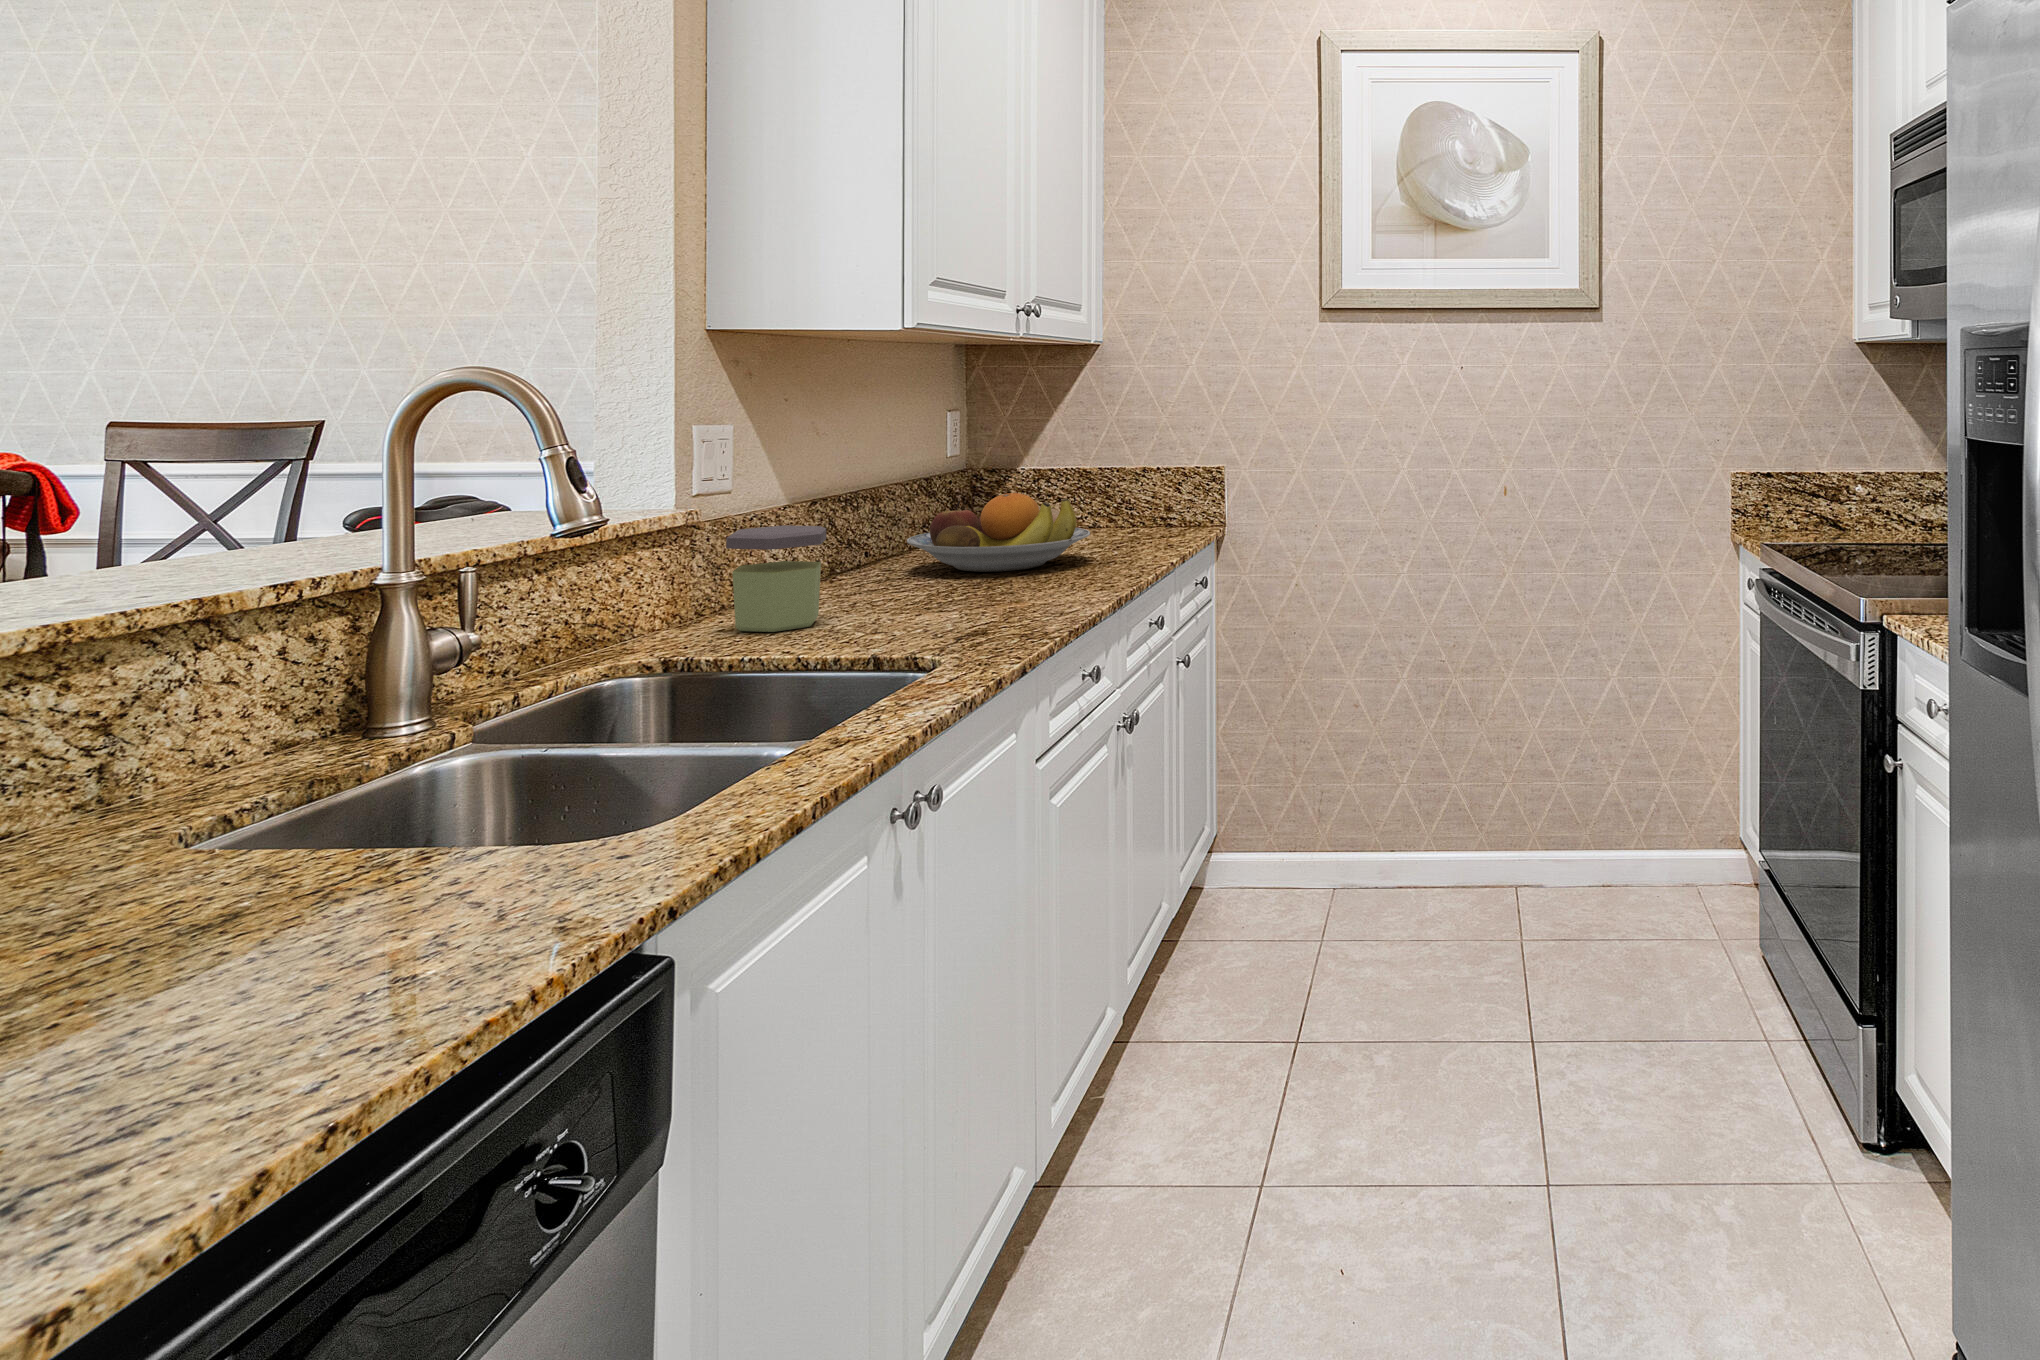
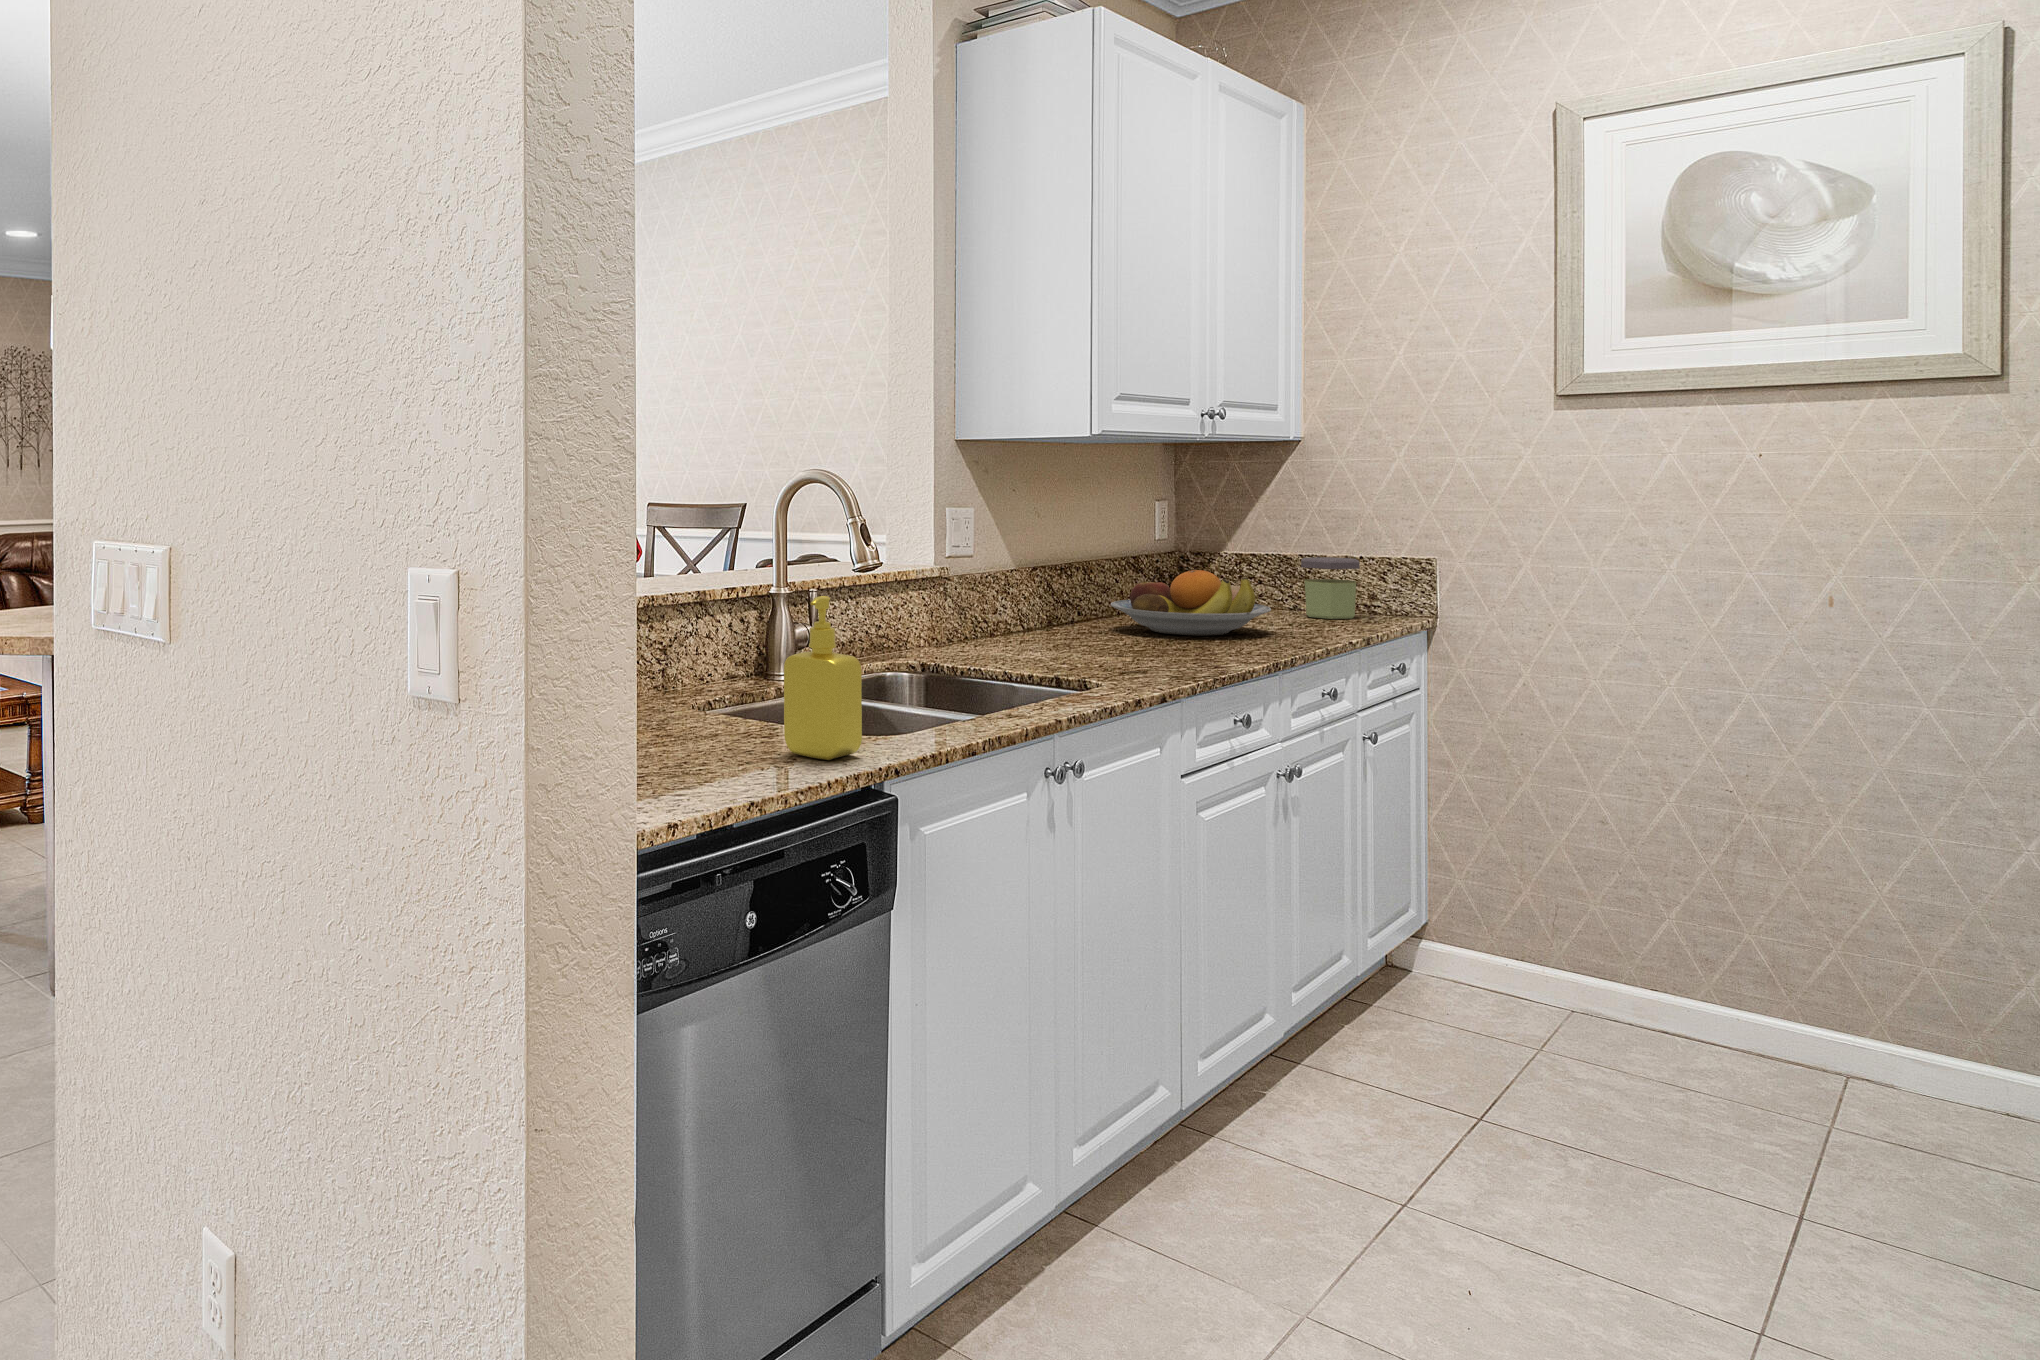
jar: present [726,525,826,632] -> present [1301,557,1360,619]
soap dispenser: none [425,607,600,918] -> present [784,596,862,760]

